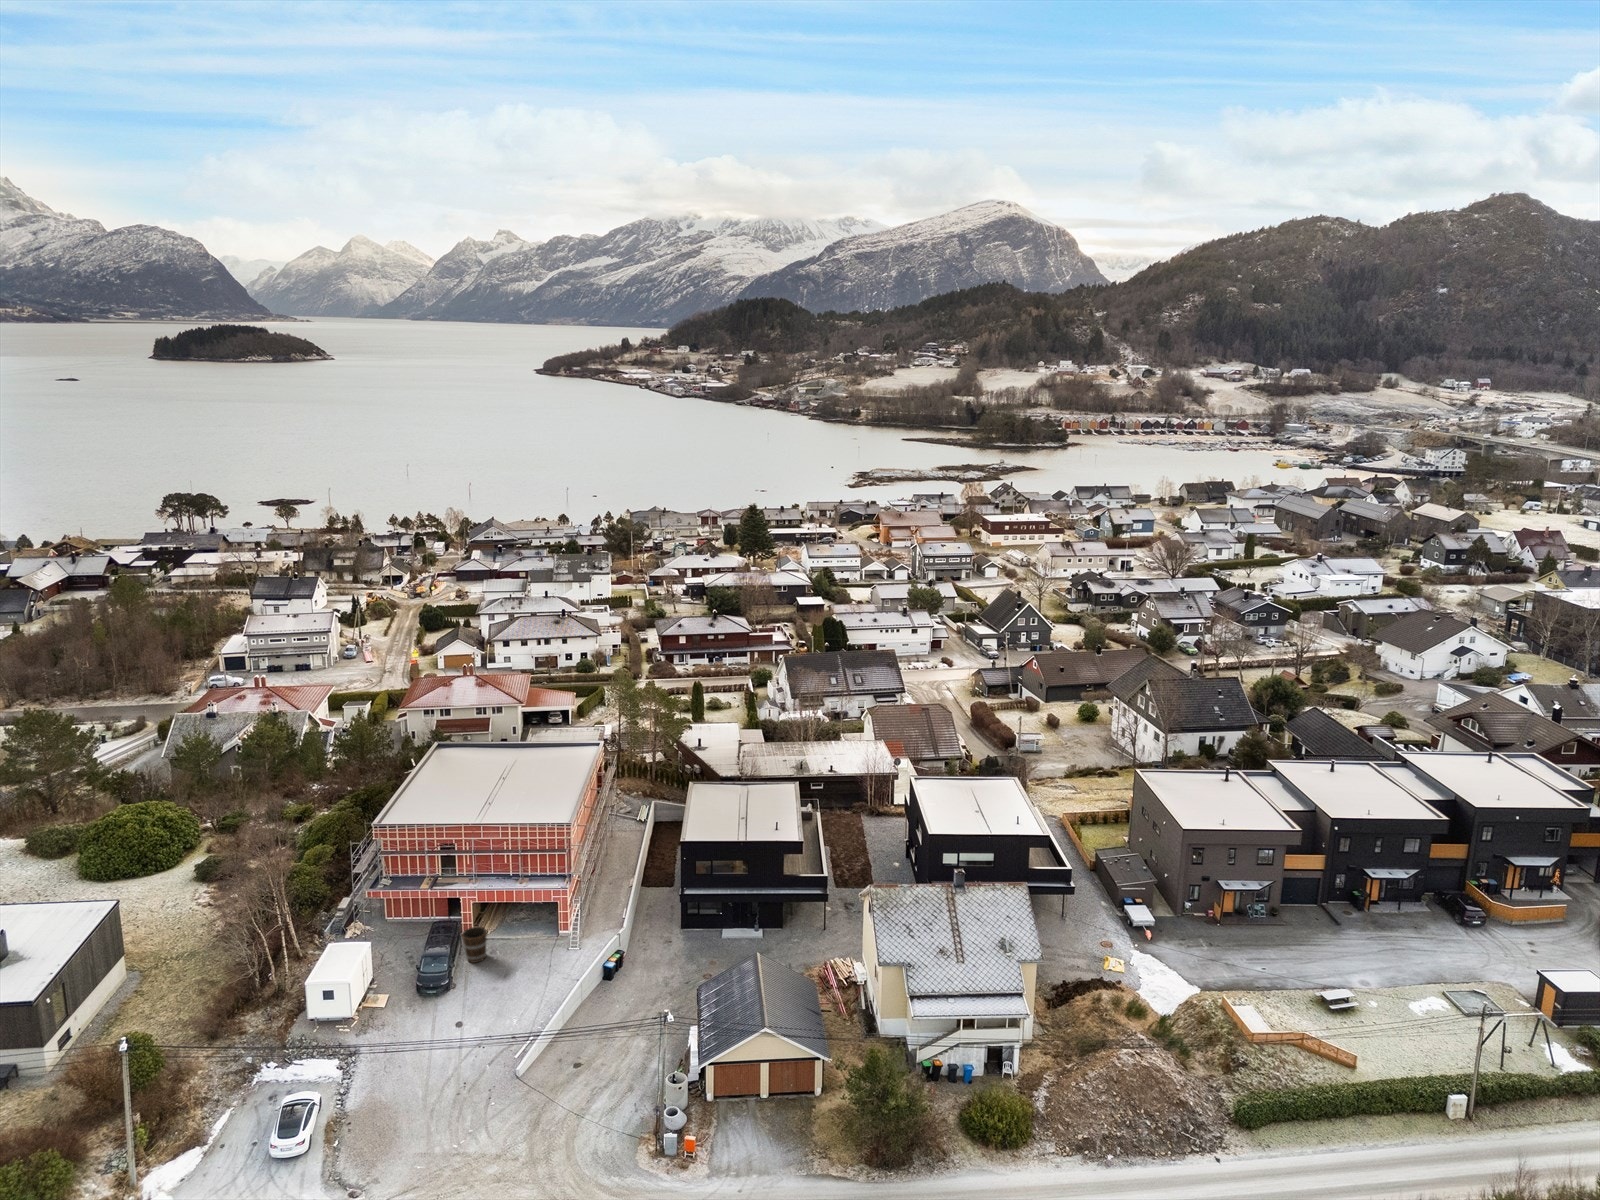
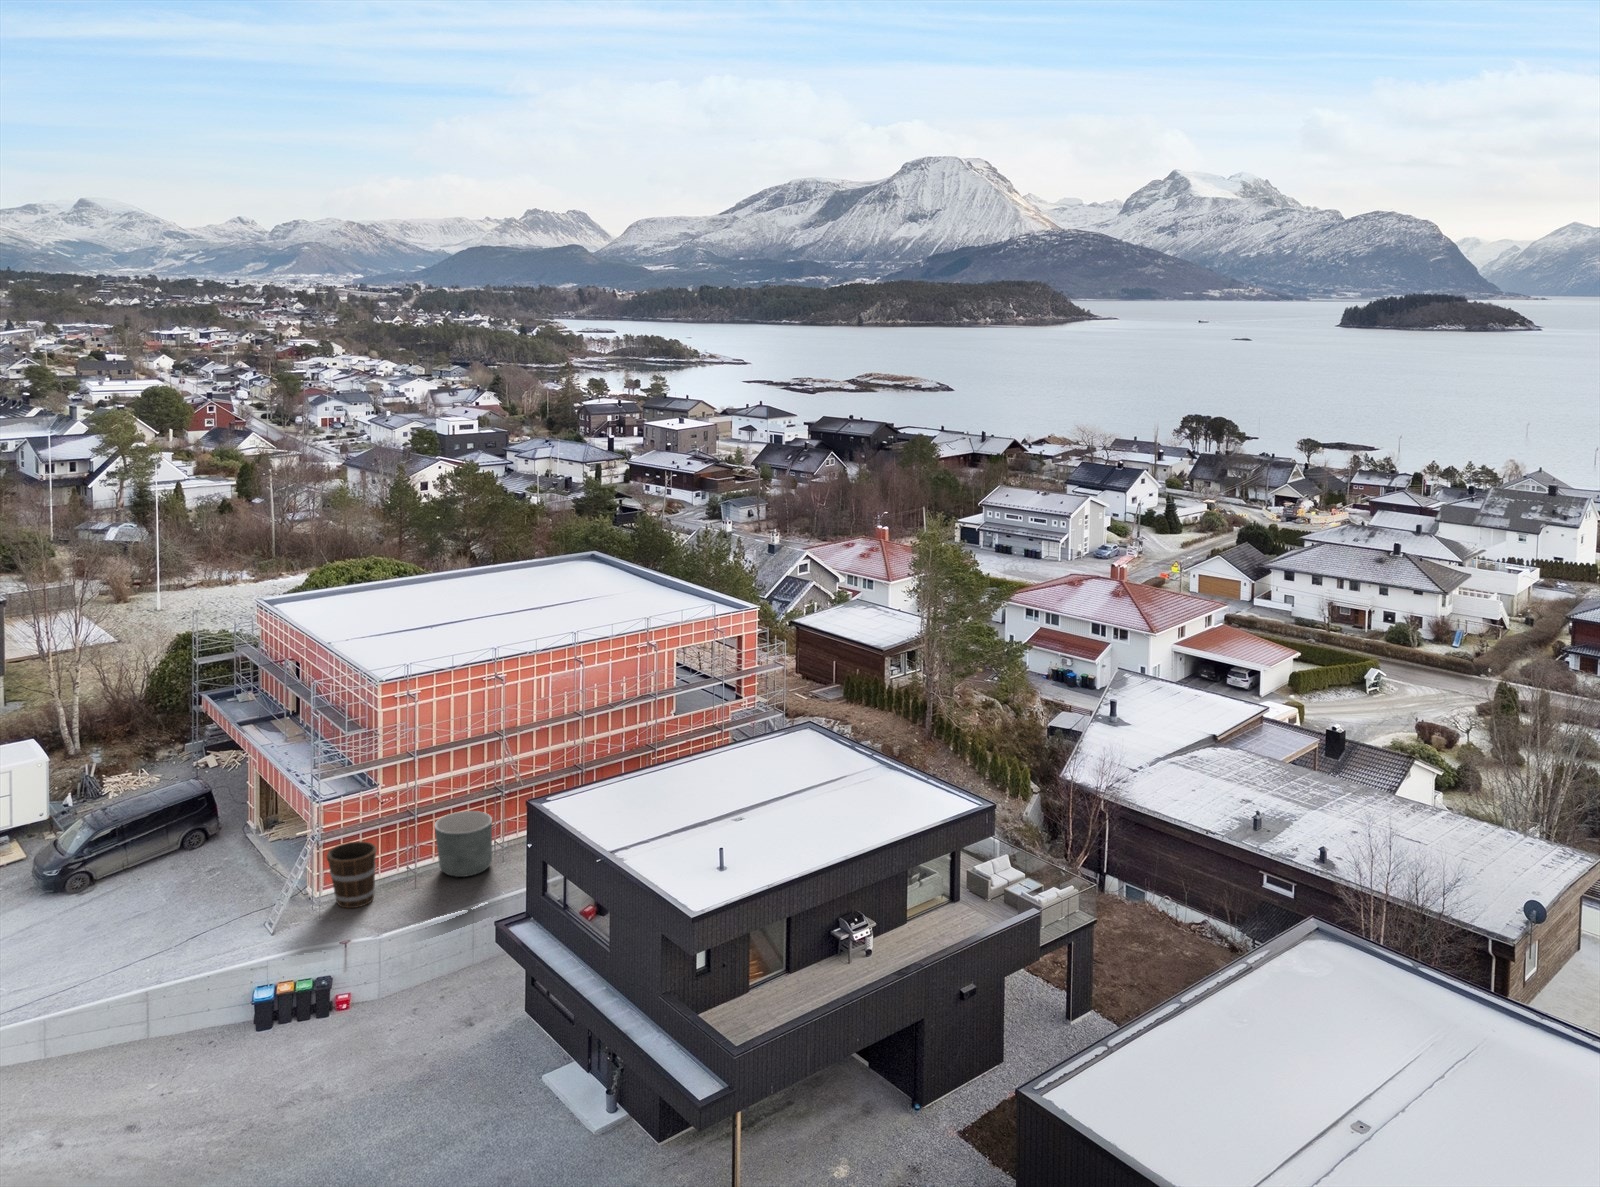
planter: none [473,896,503,932] -> present [434,811,492,877]

